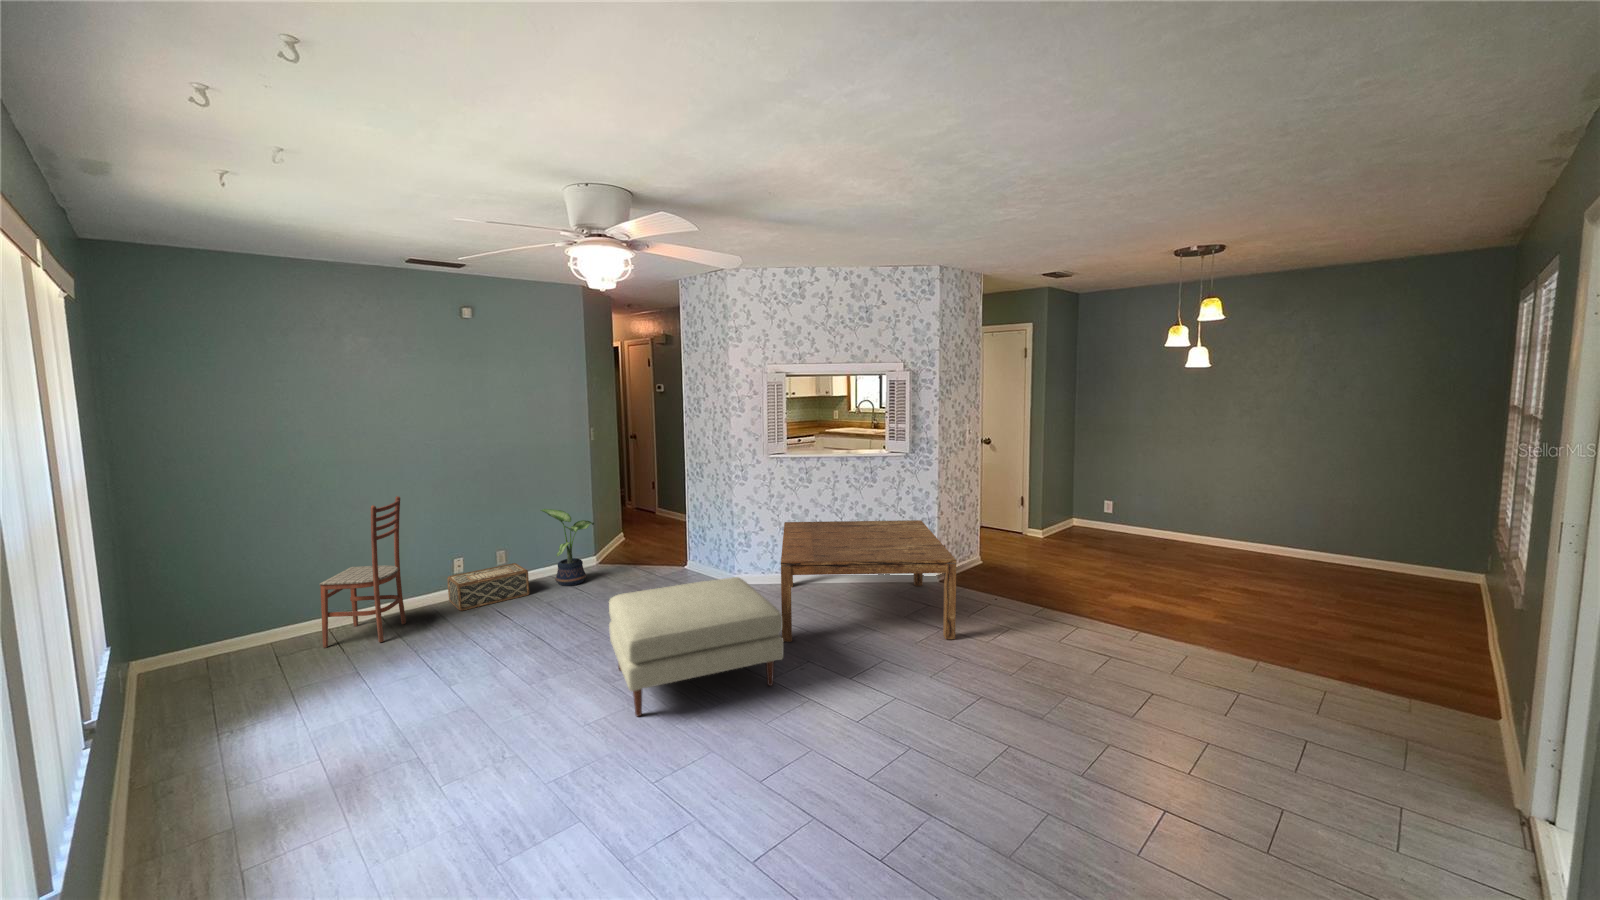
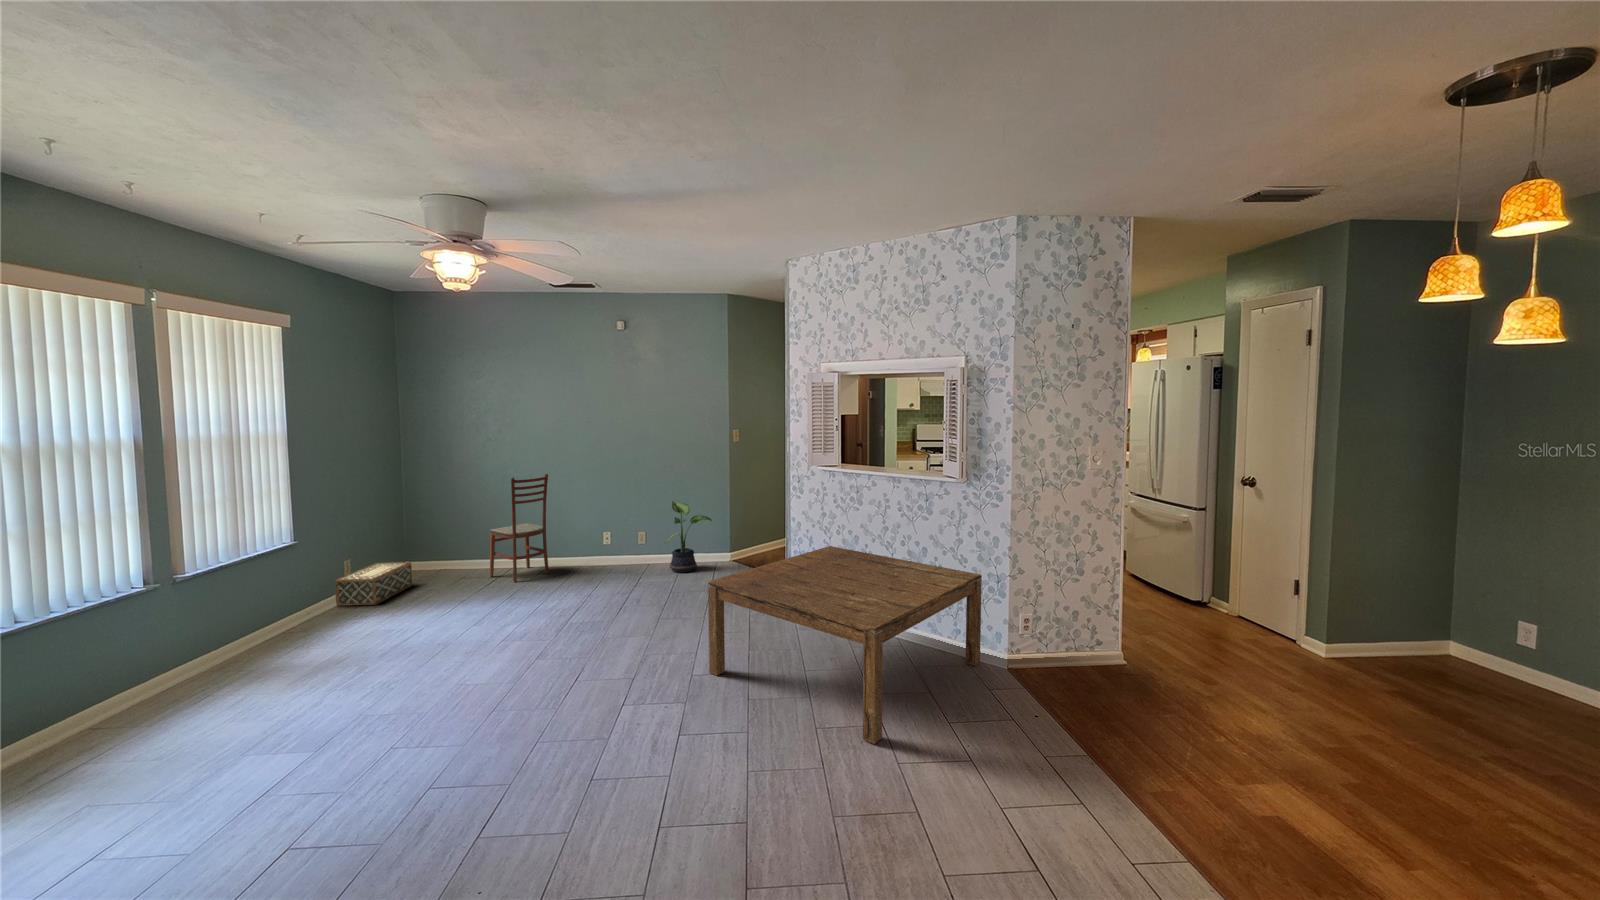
woven basket: present [447,563,529,611] -> present [335,562,412,606]
ottoman: present [609,577,784,716] -> none [481,578,683,709]

